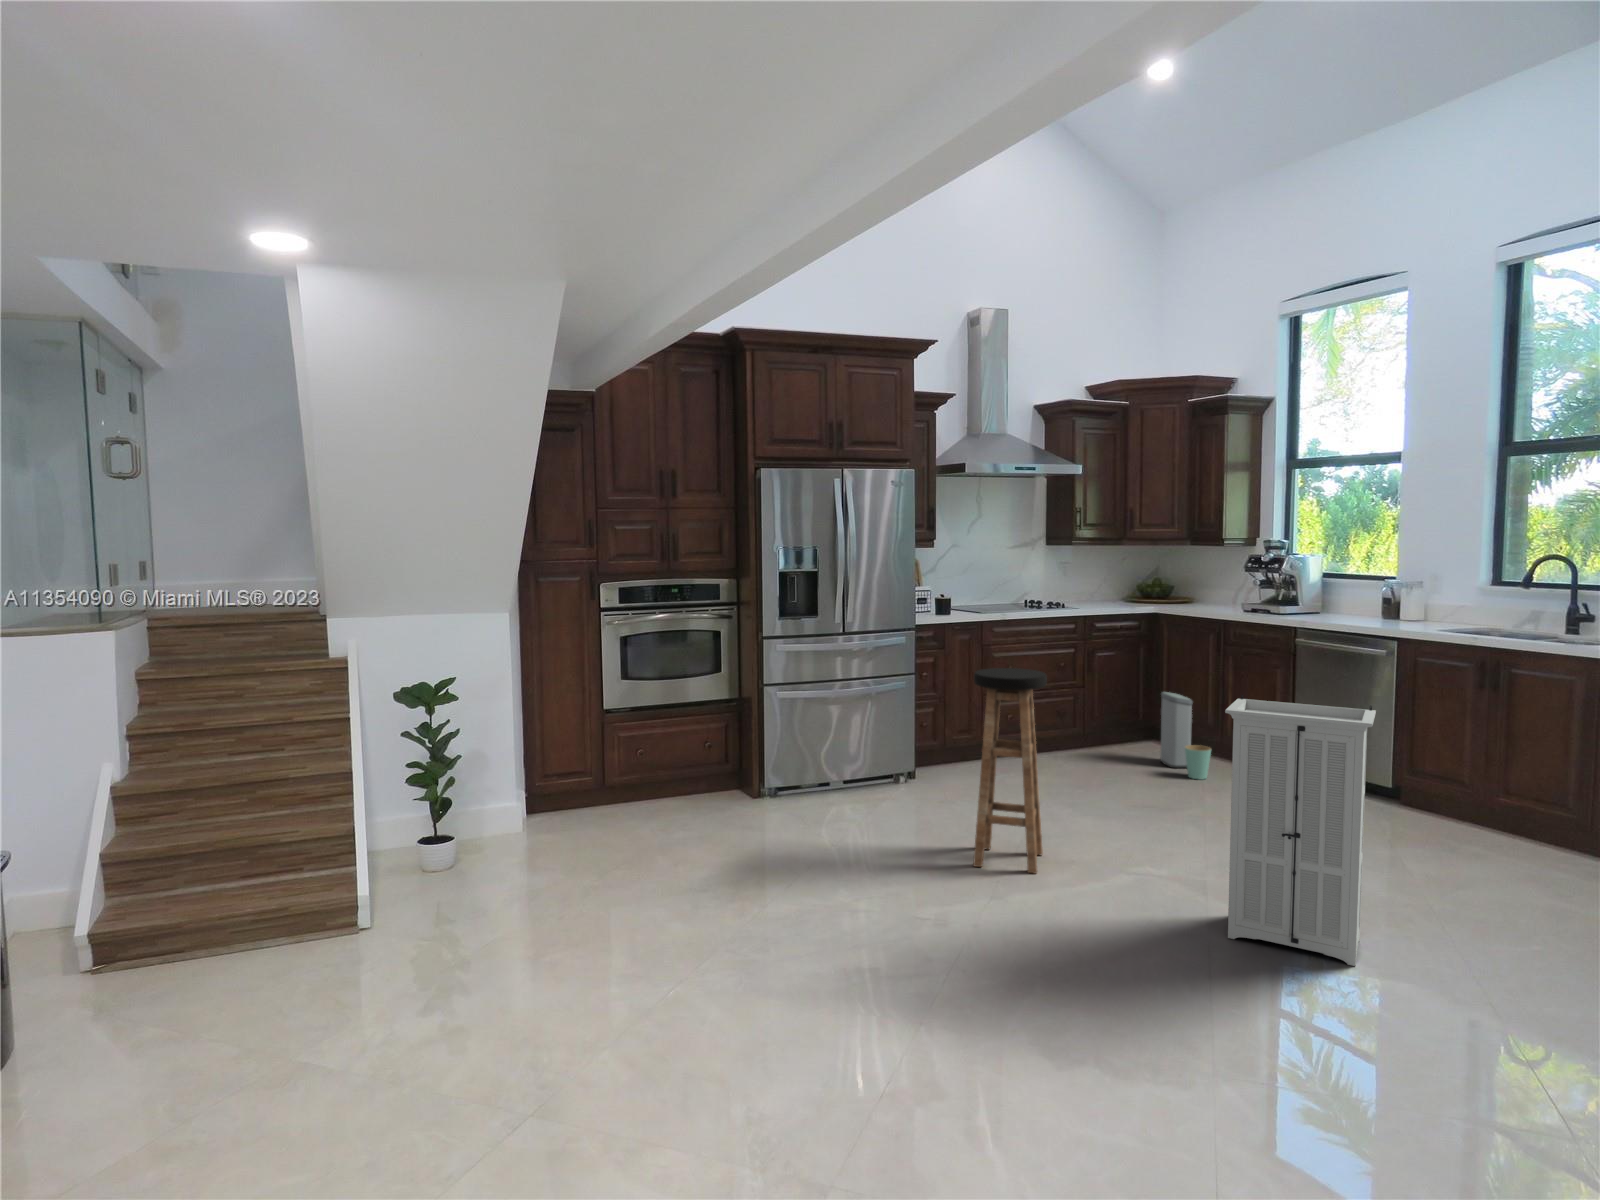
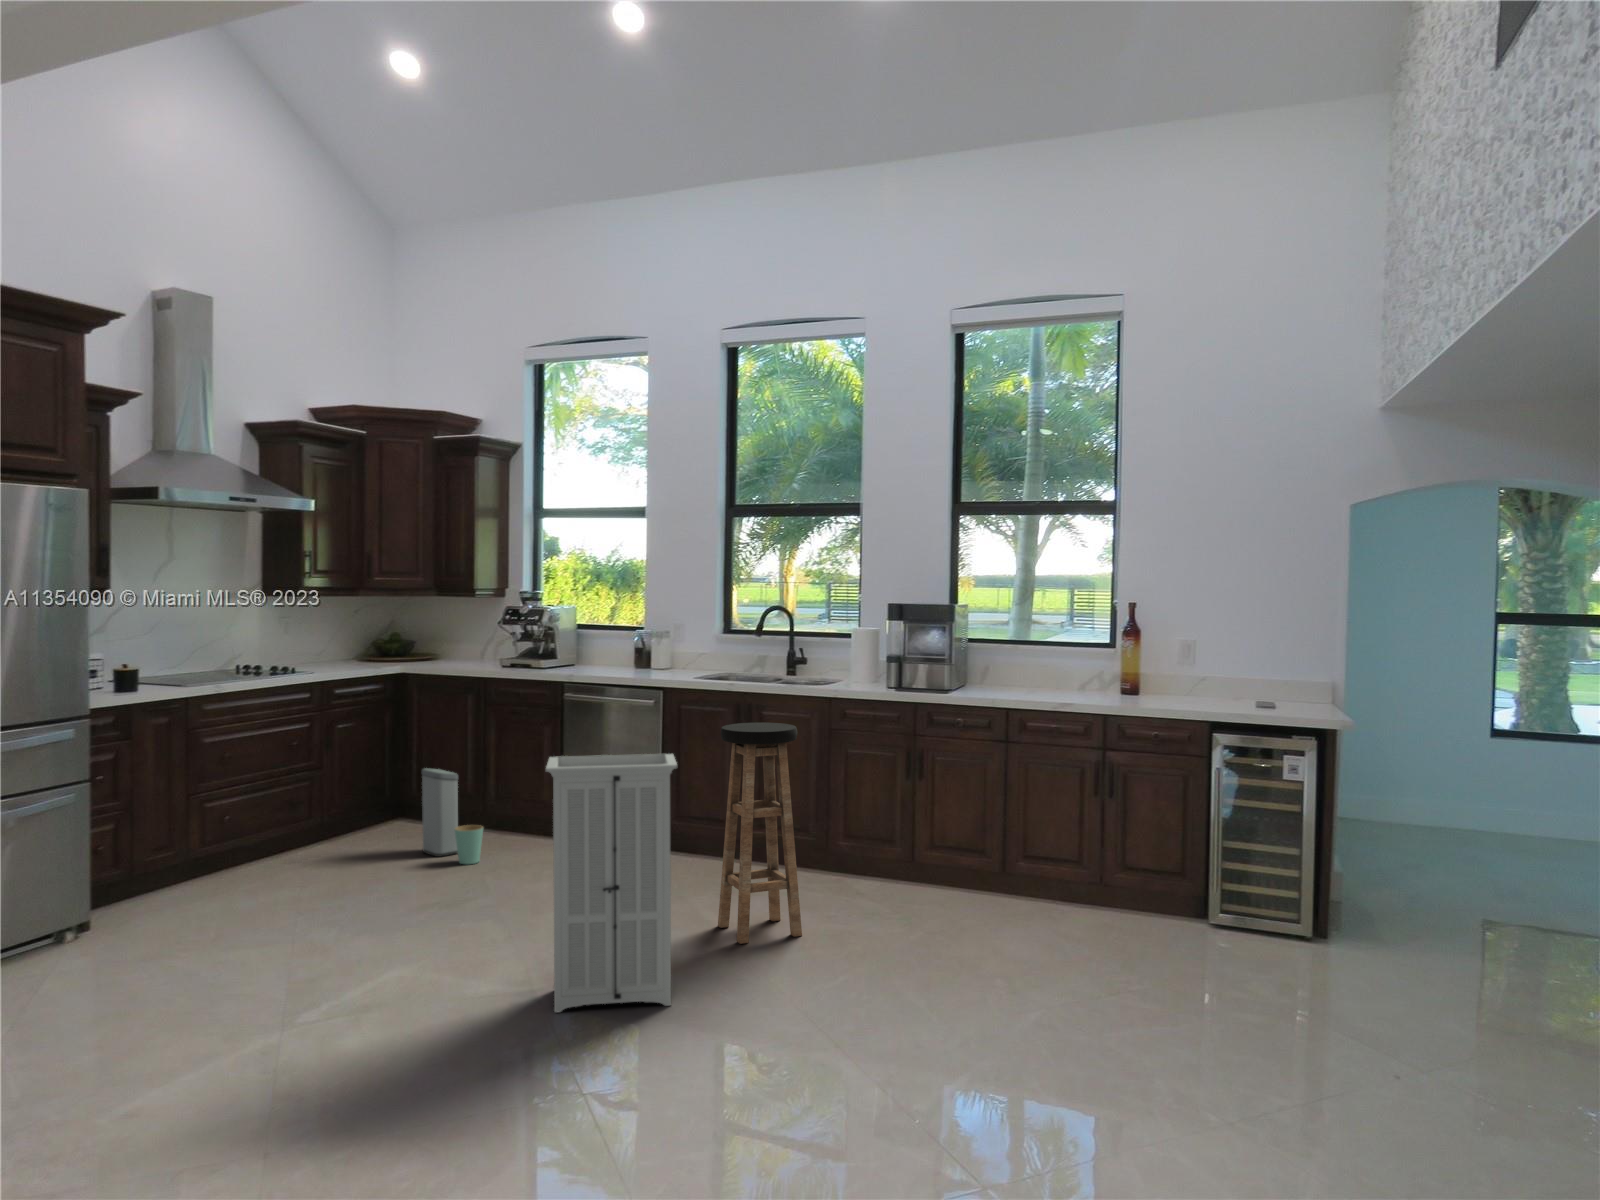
bar stool: present [973,668,1047,874] -> present [718,723,802,944]

